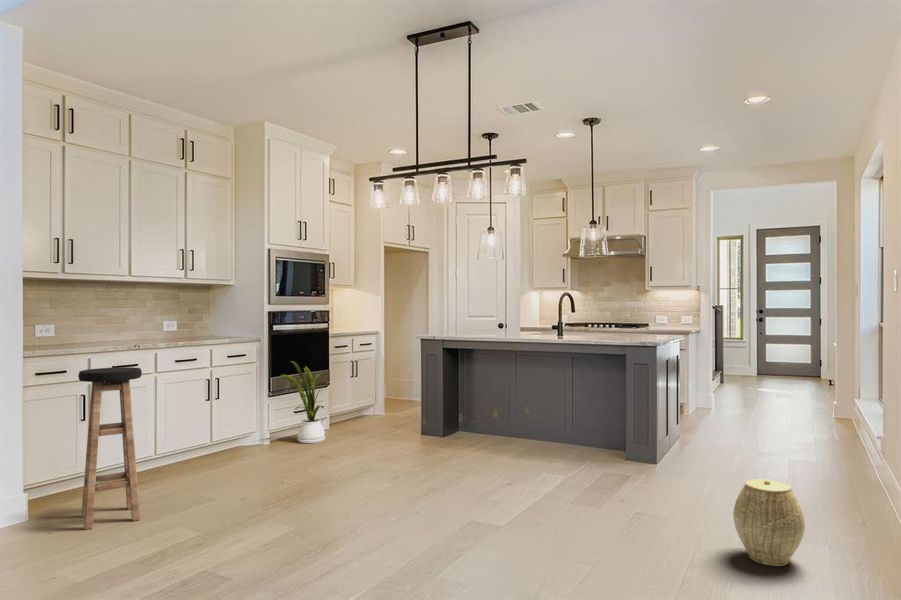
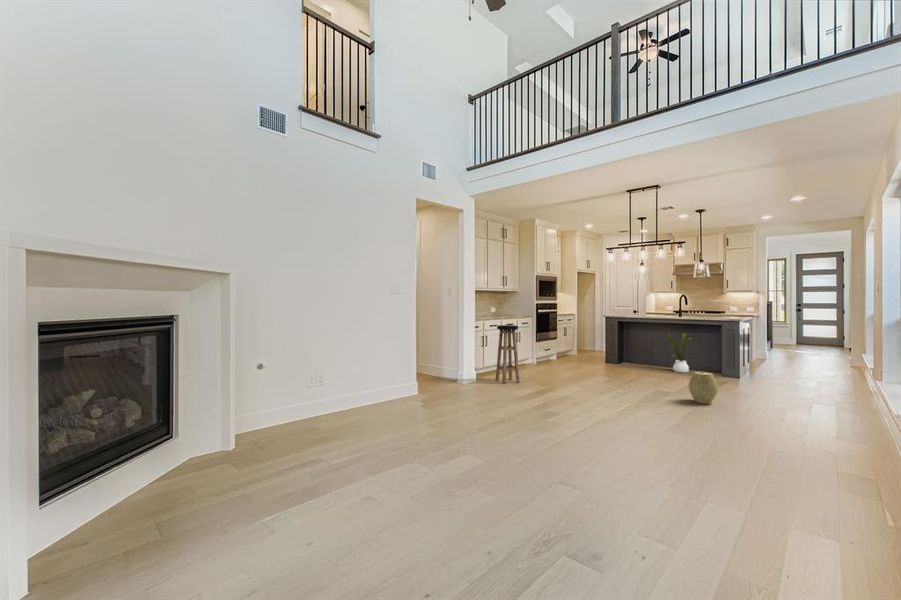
house plant: present [281,361,325,443] -> present [668,333,689,372]
woven basket: present [733,479,805,566] -> present [689,372,718,404]

